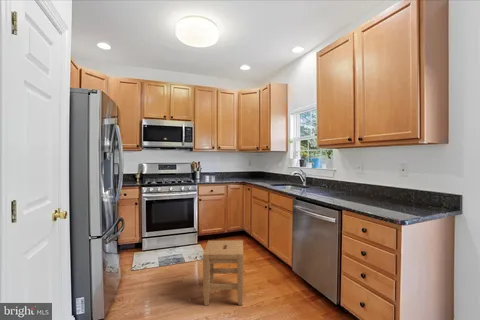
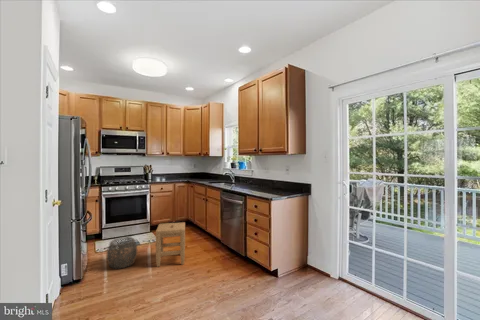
woven basket: none [140,256,180,302] -> present [107,237,137,269]

